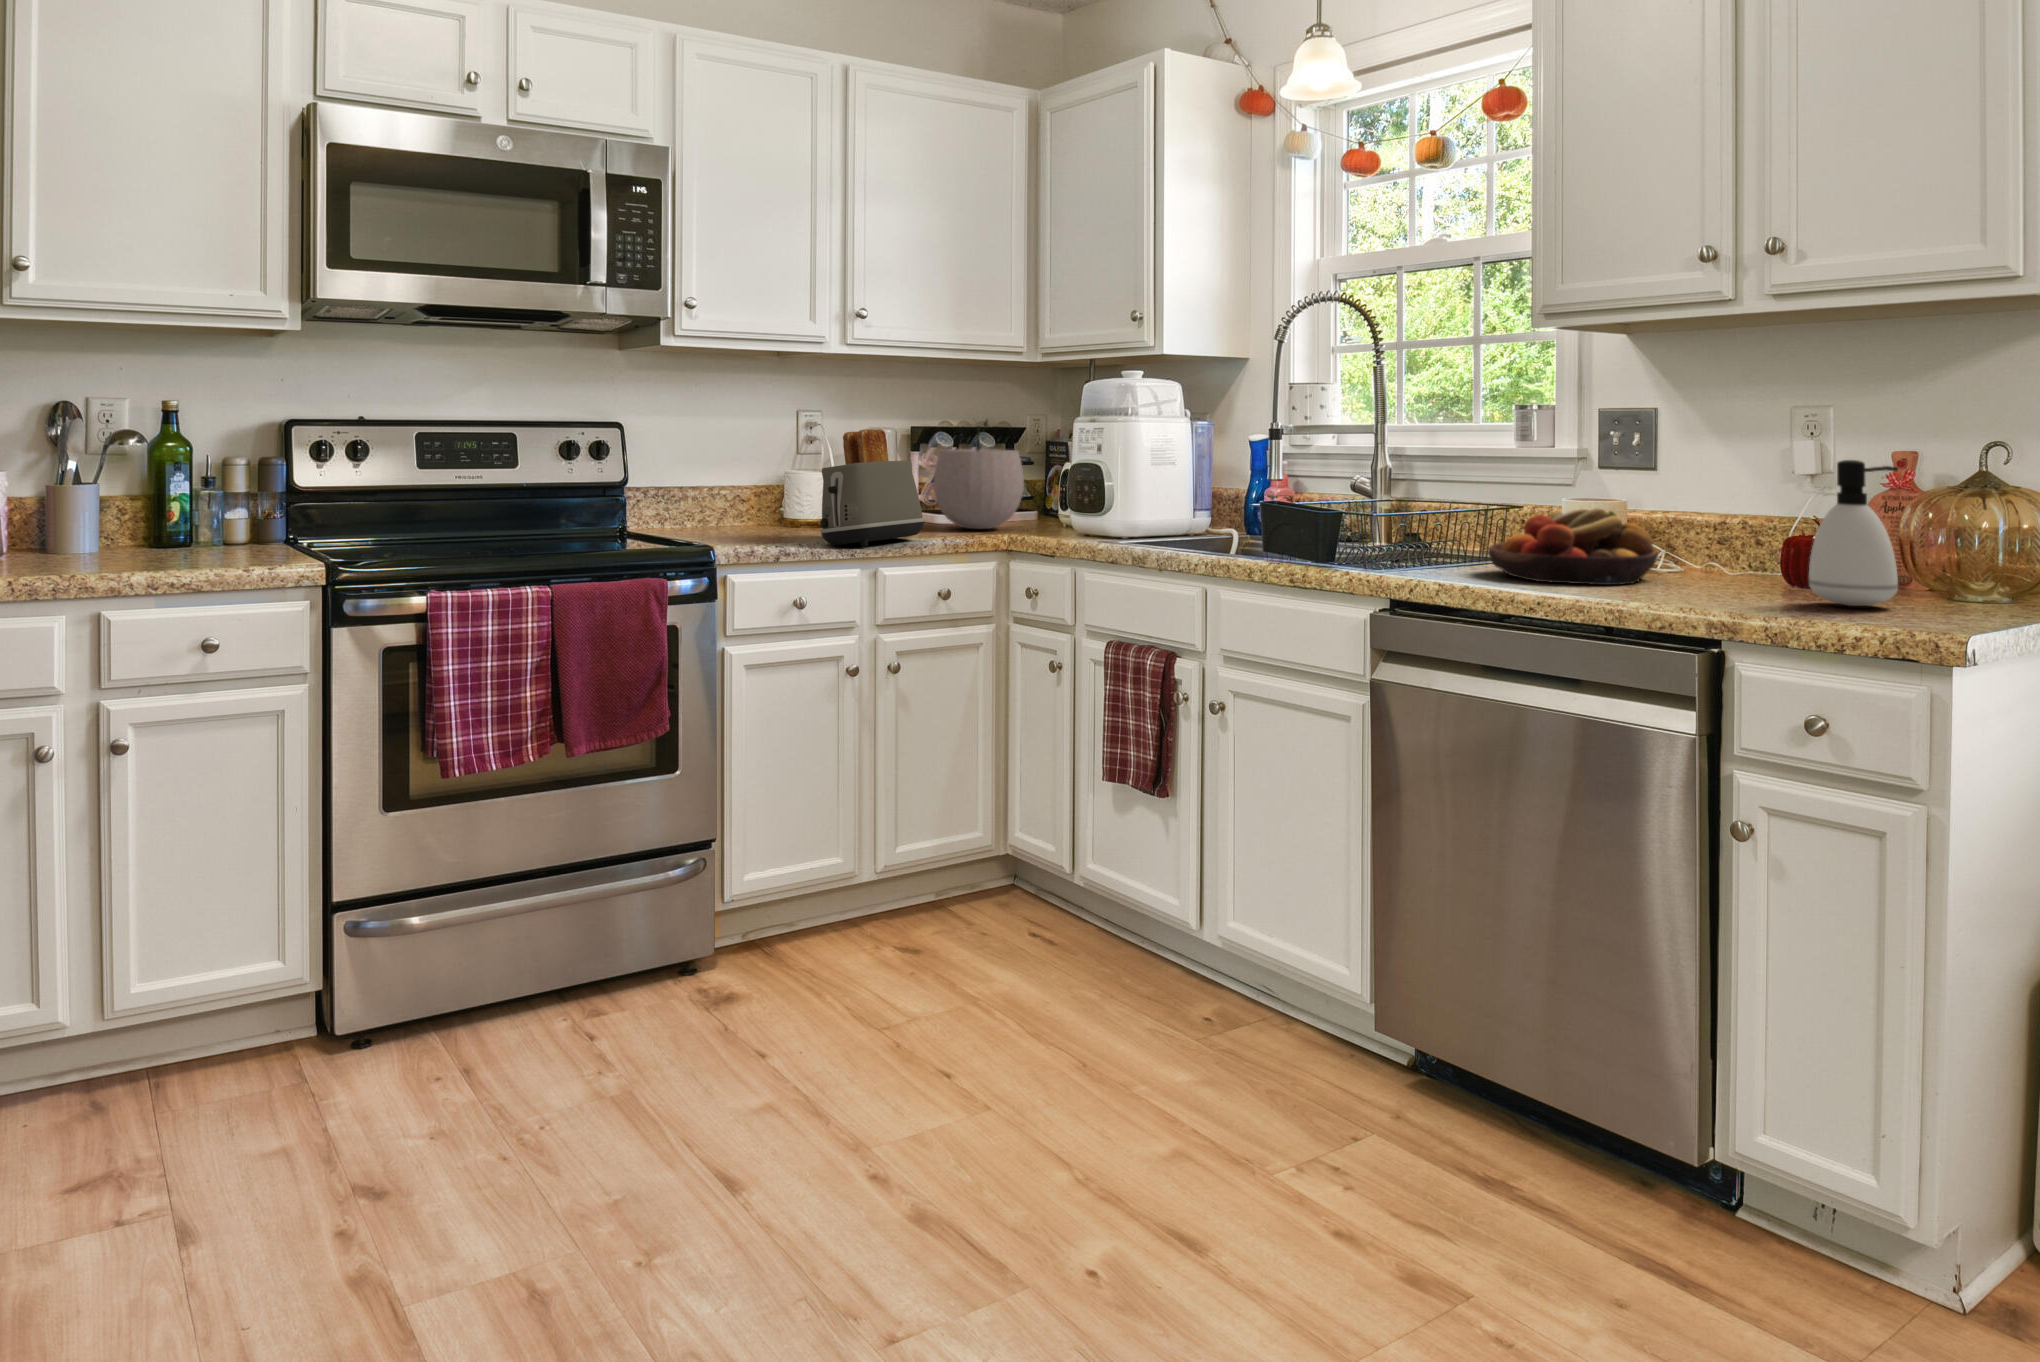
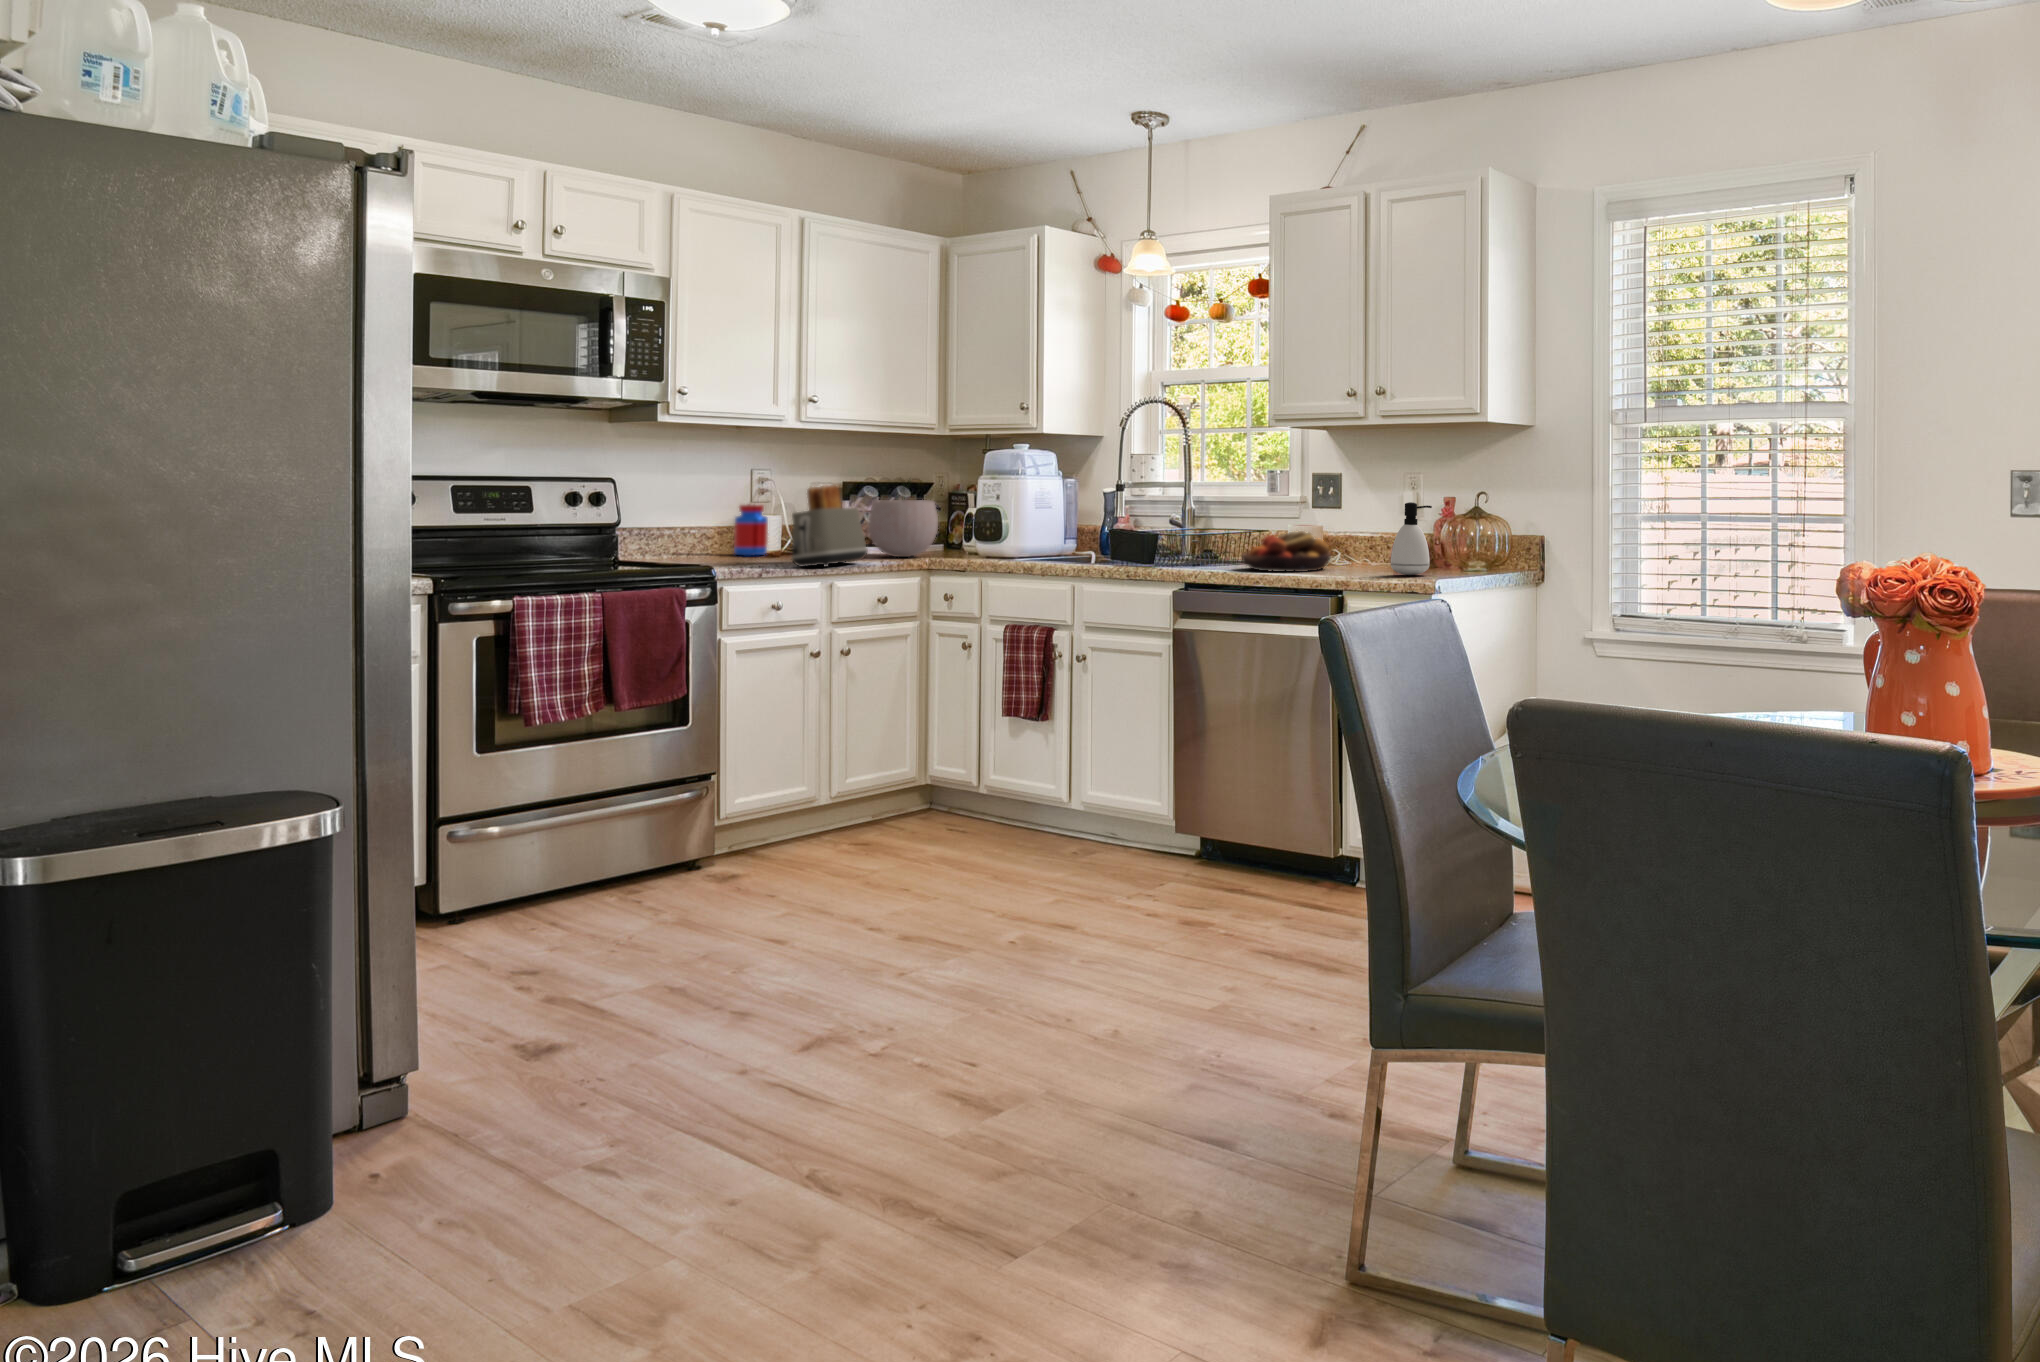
jar: none [771,455,812,524] -> present [734,504,768,556]

